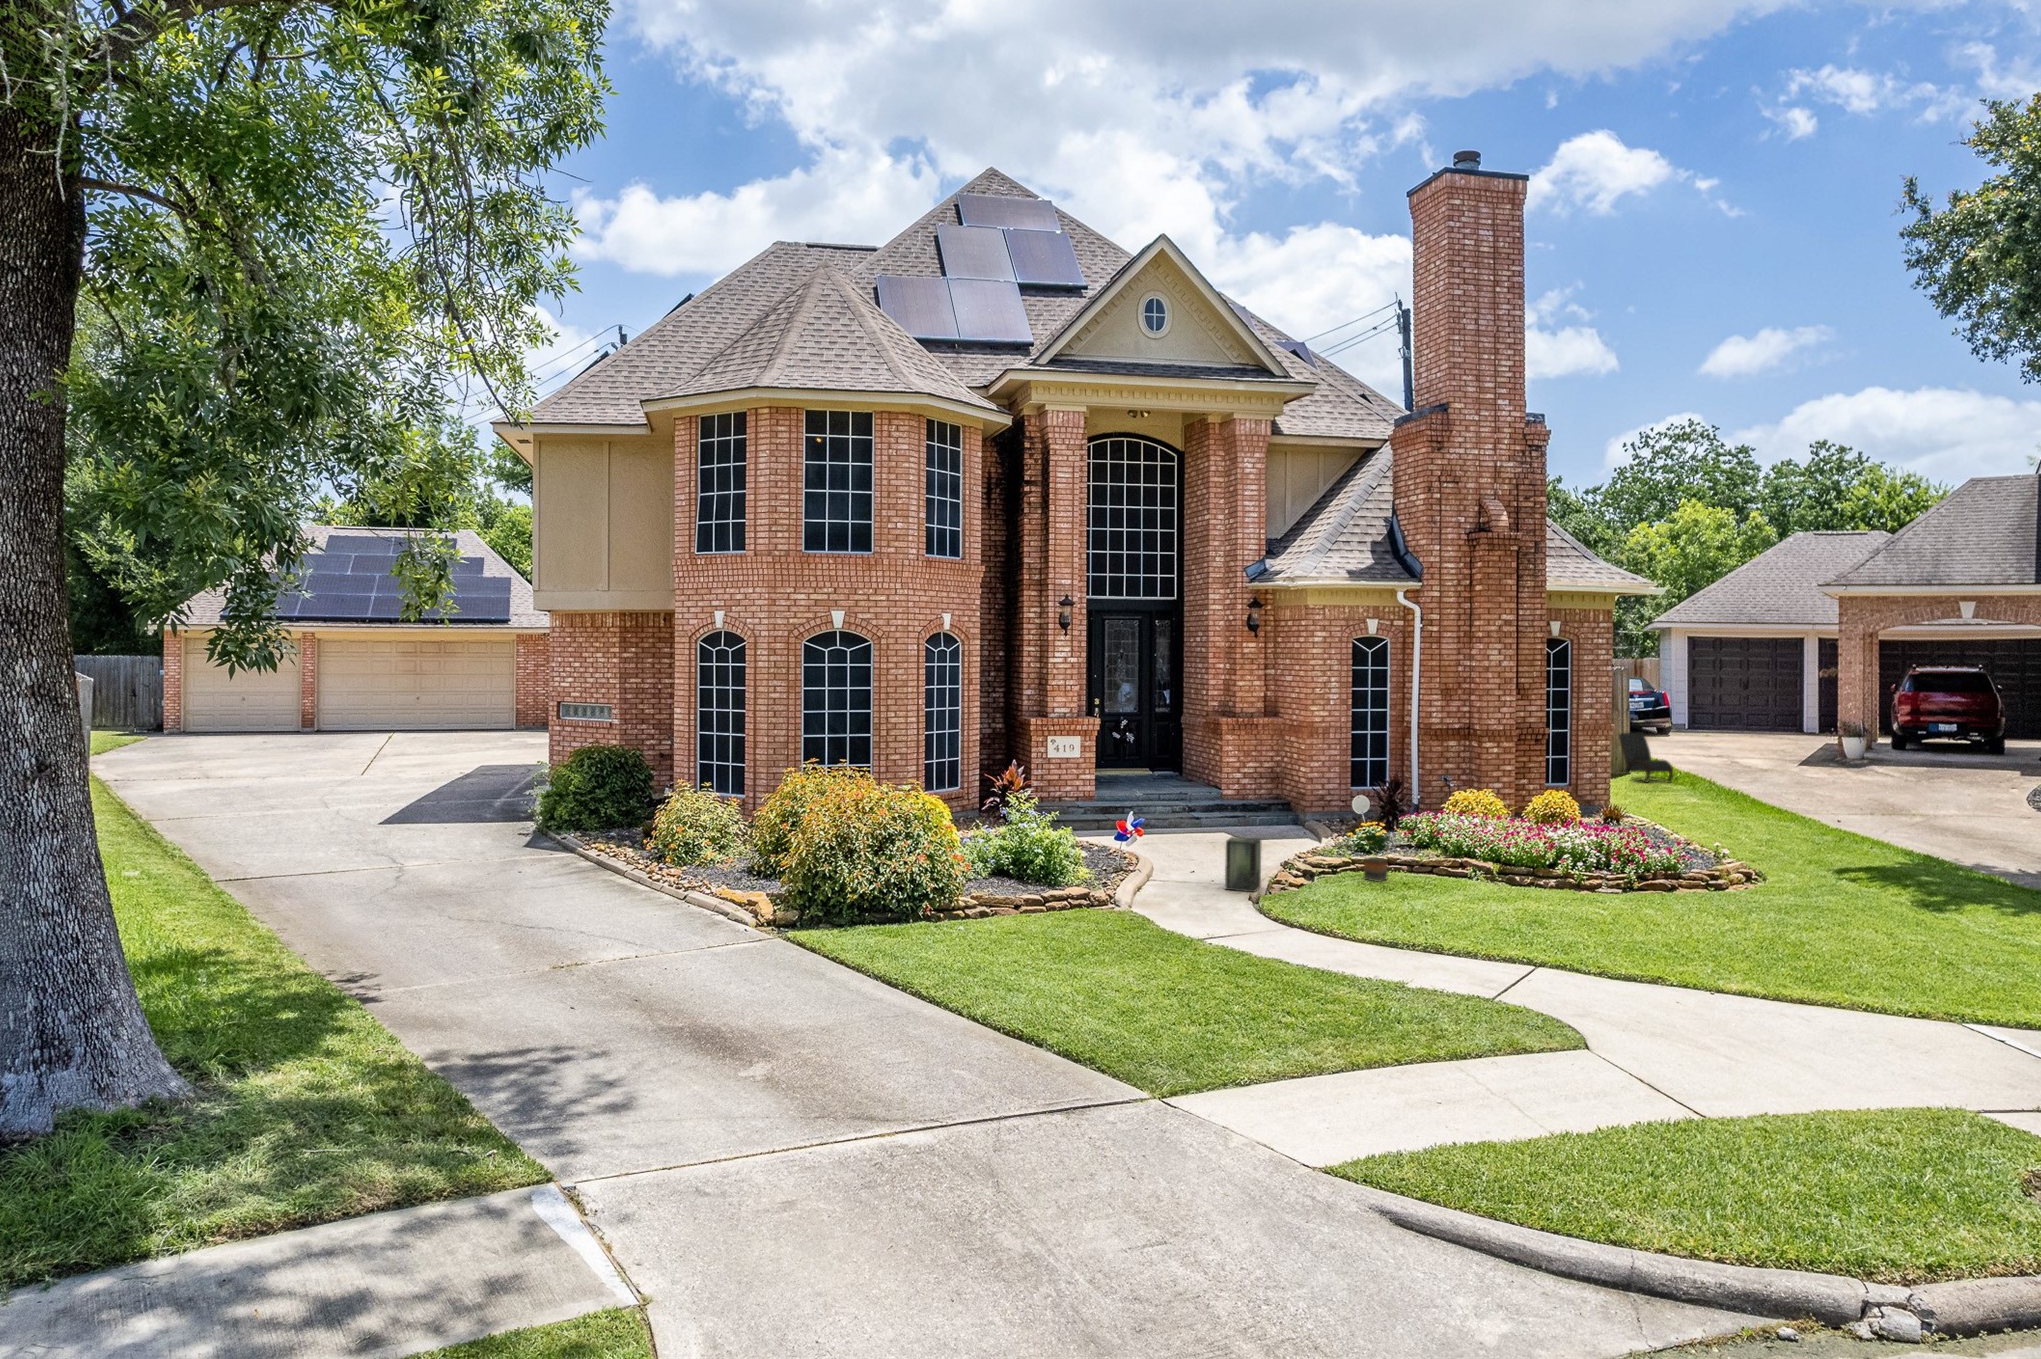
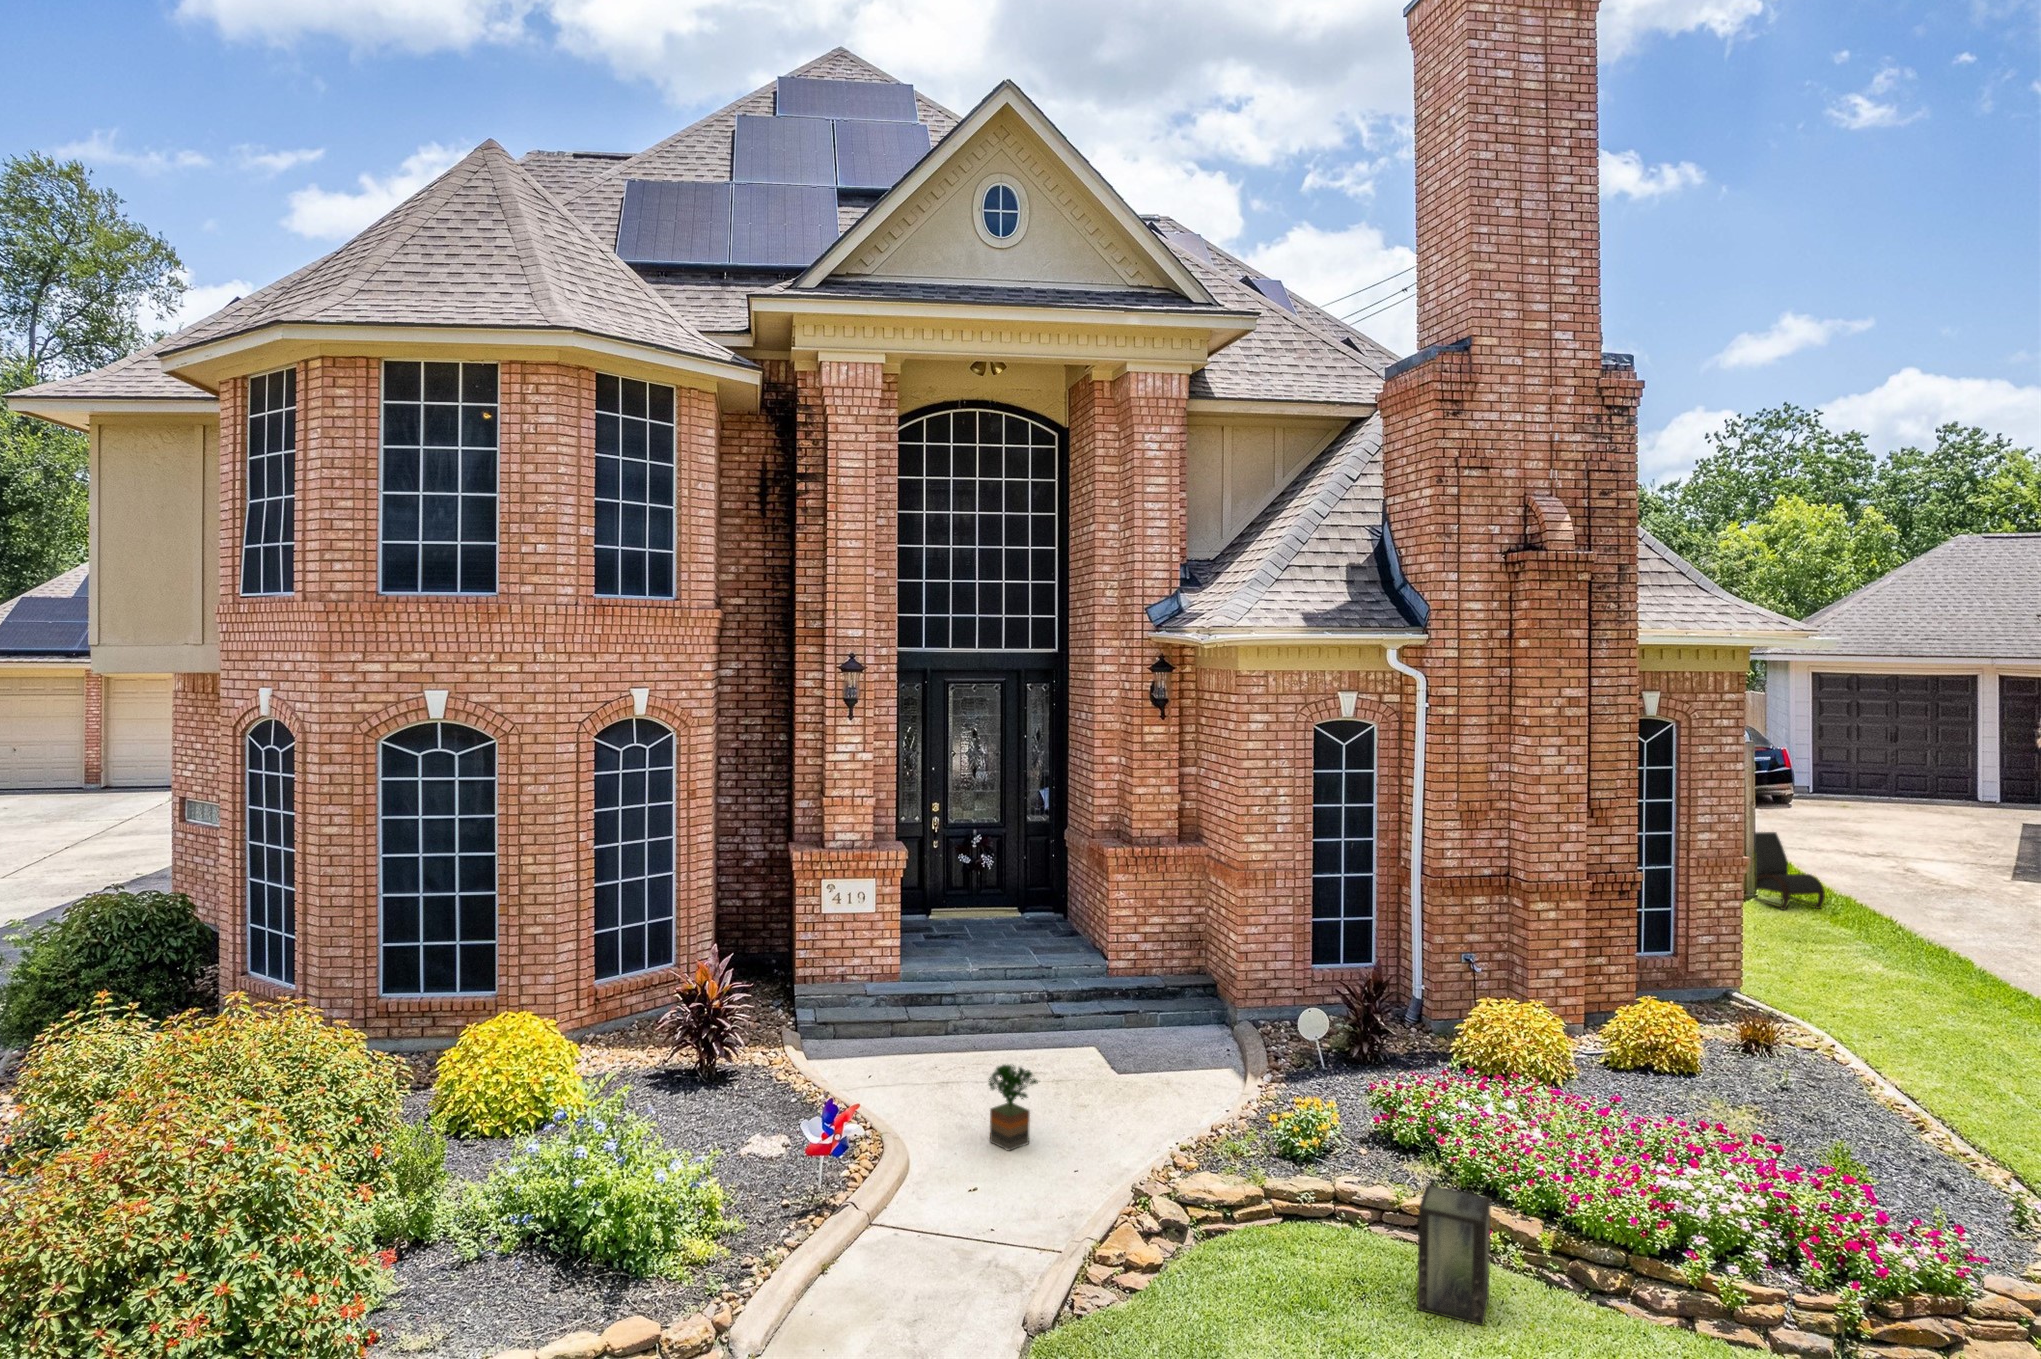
potted tree: present [1363,833,1392,882] -> present [989,1064,1038,1150]
storage box: present [1225,837,1261,892] -> present [1417,1185,1491,1326]

